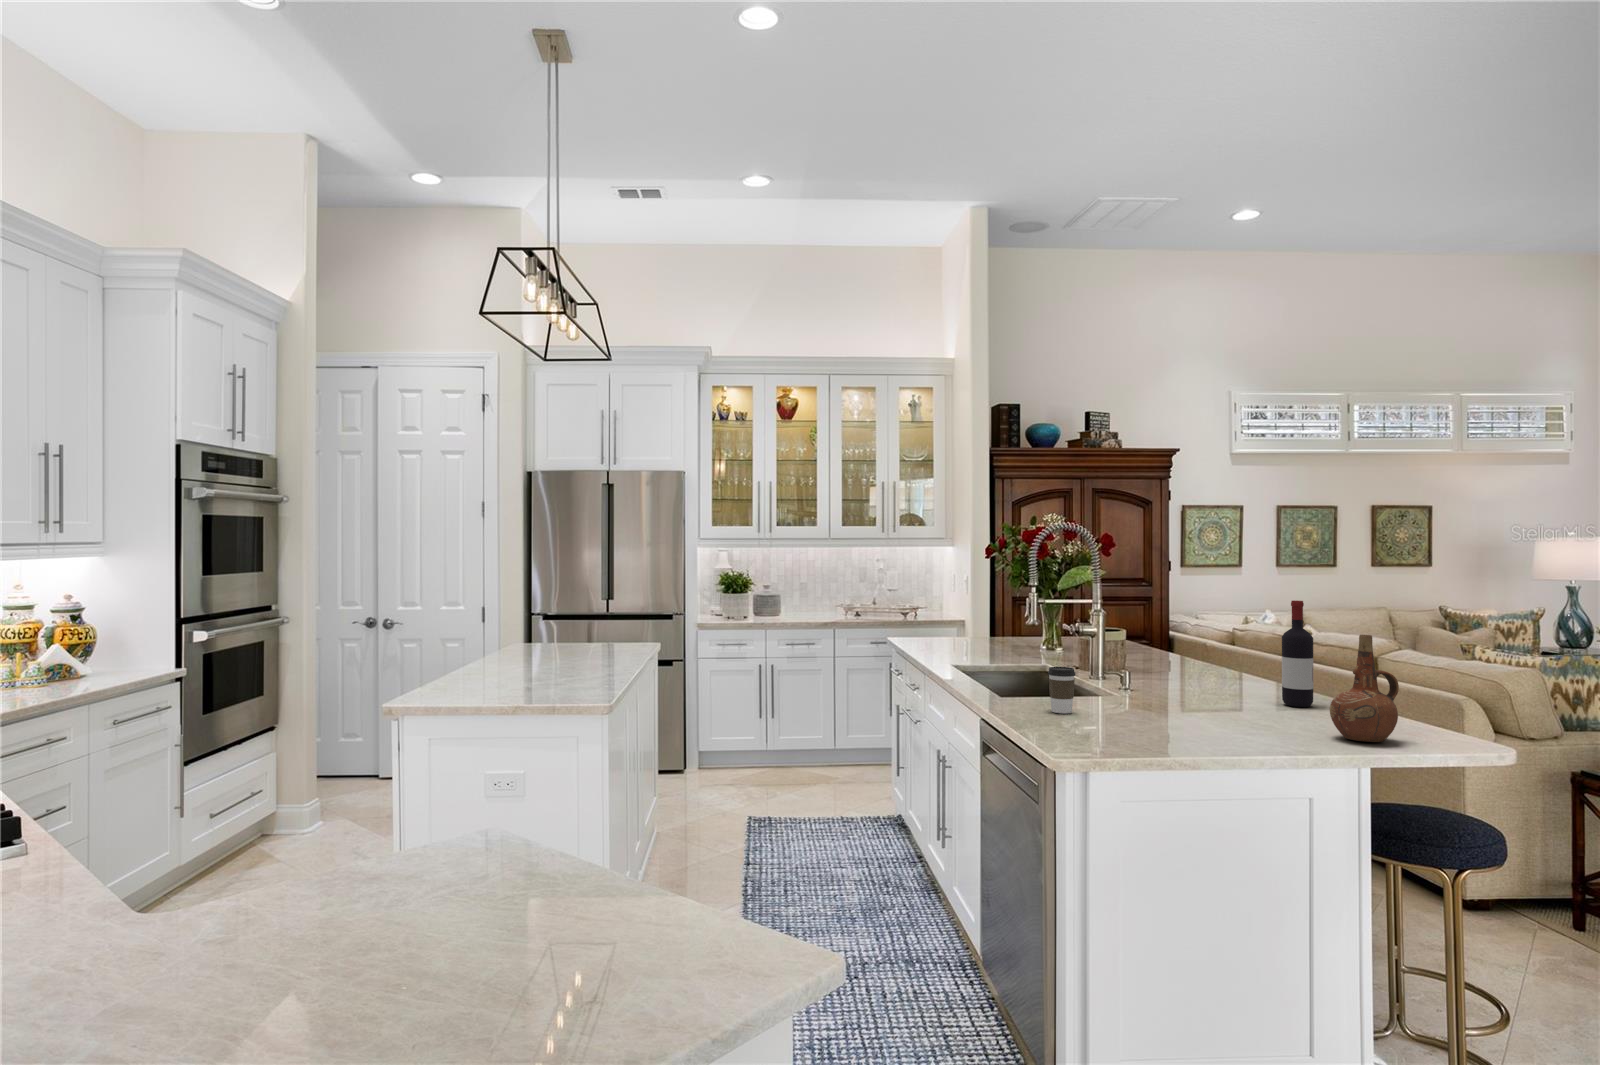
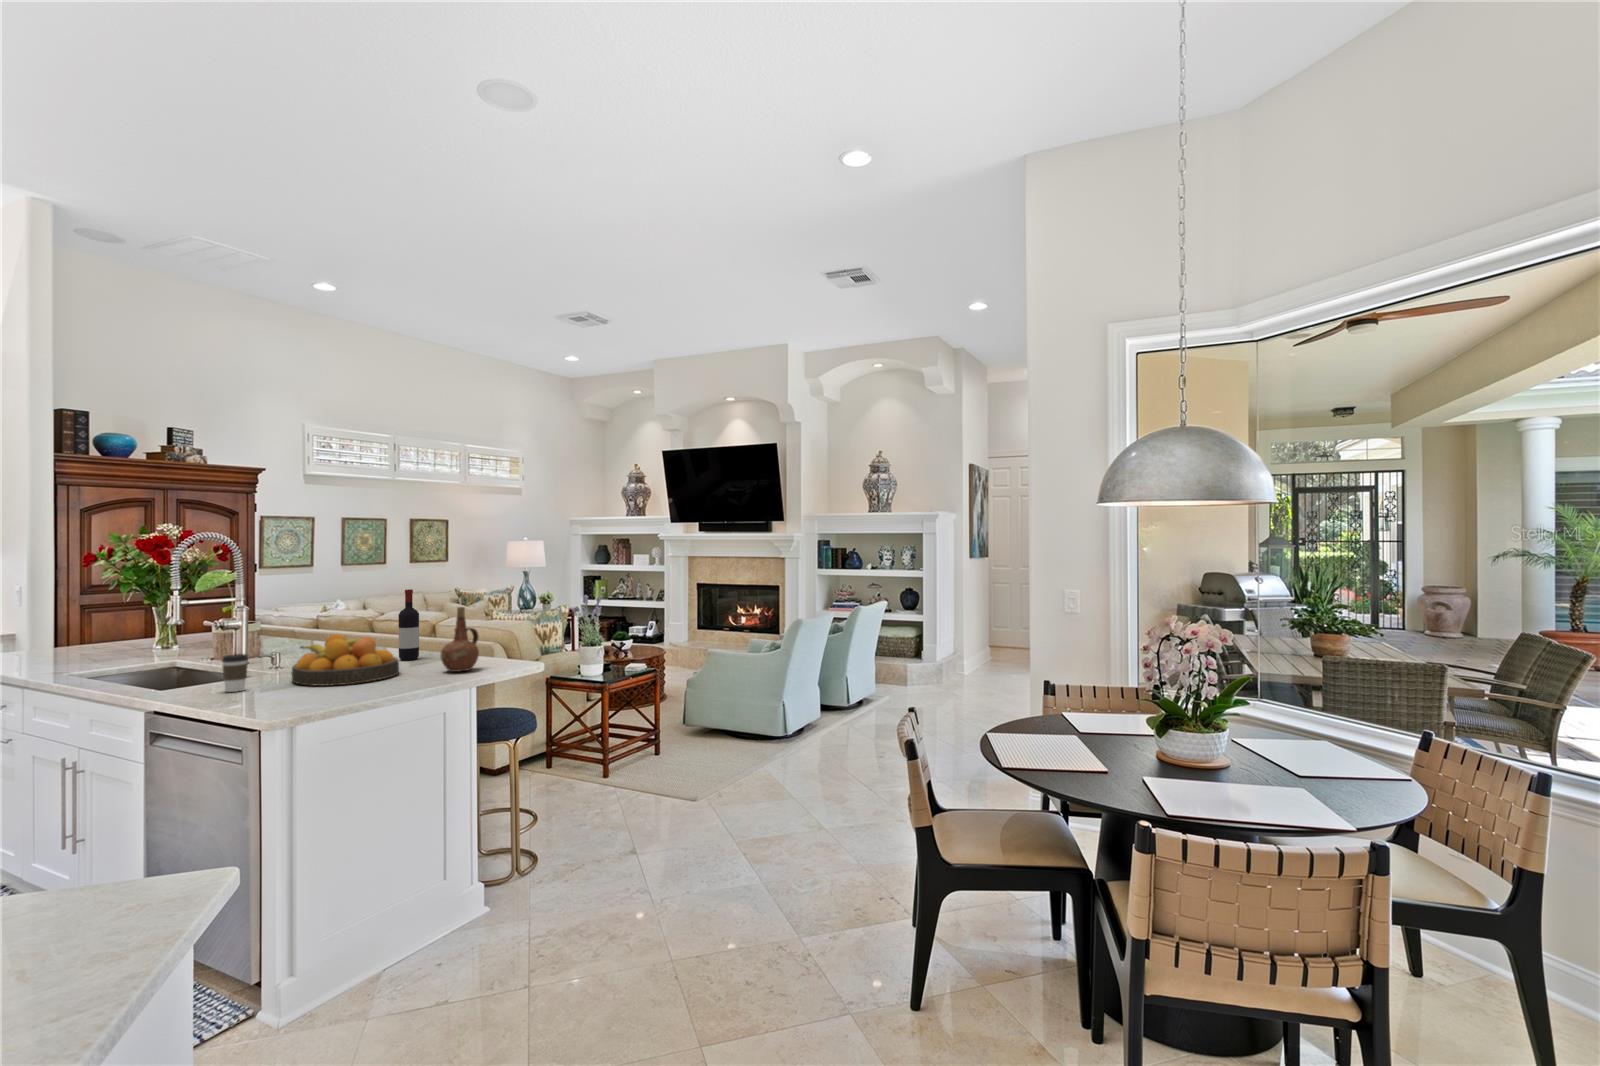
fruit bowl: none [1126,656,1268,731] -> present [292,634,399,686]

